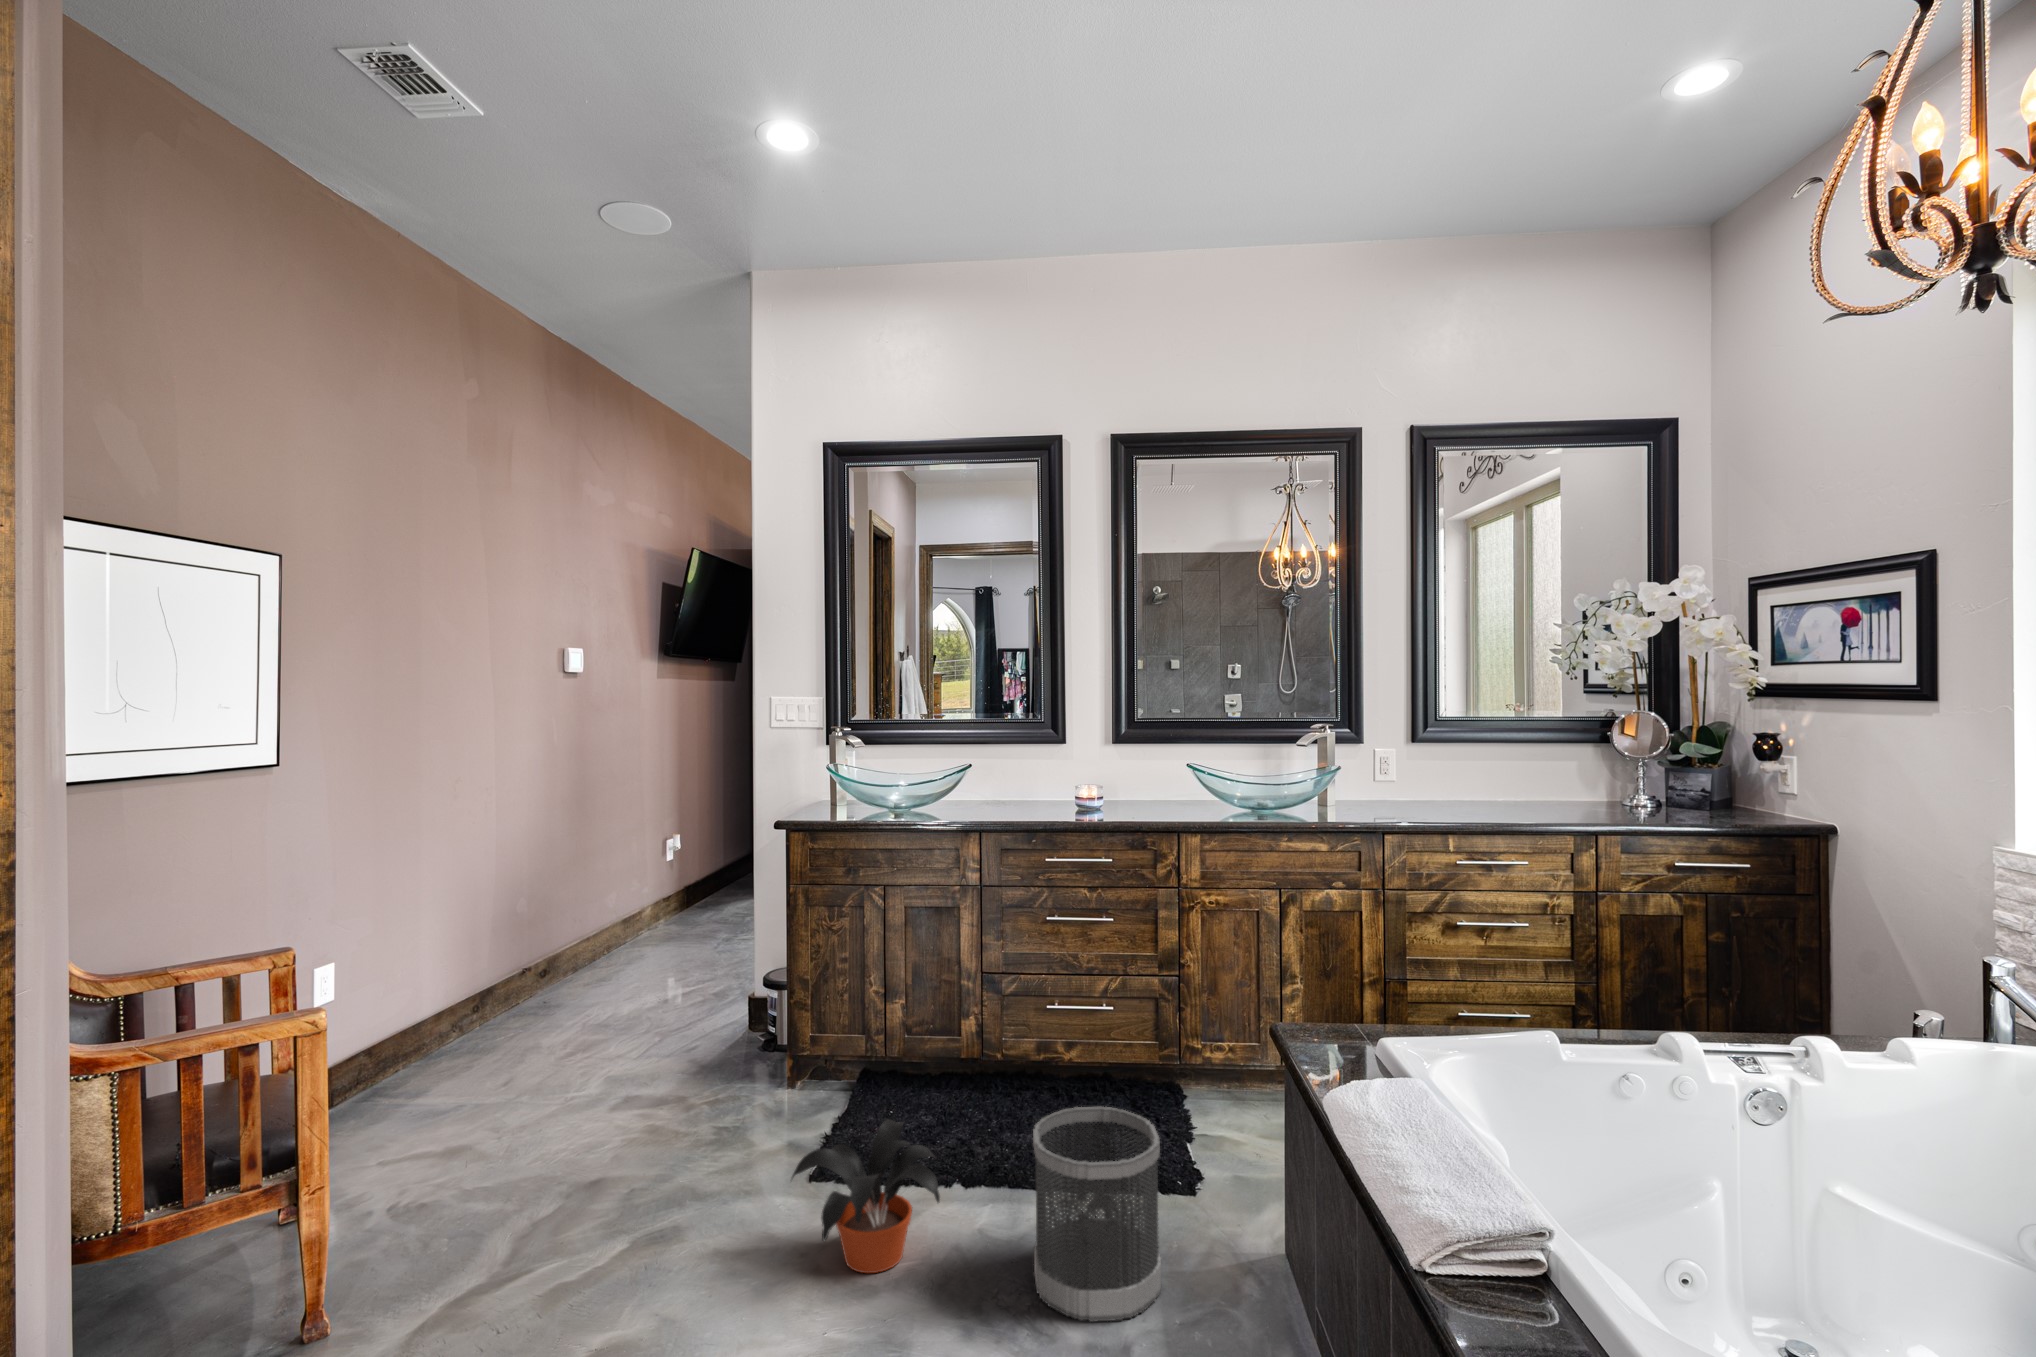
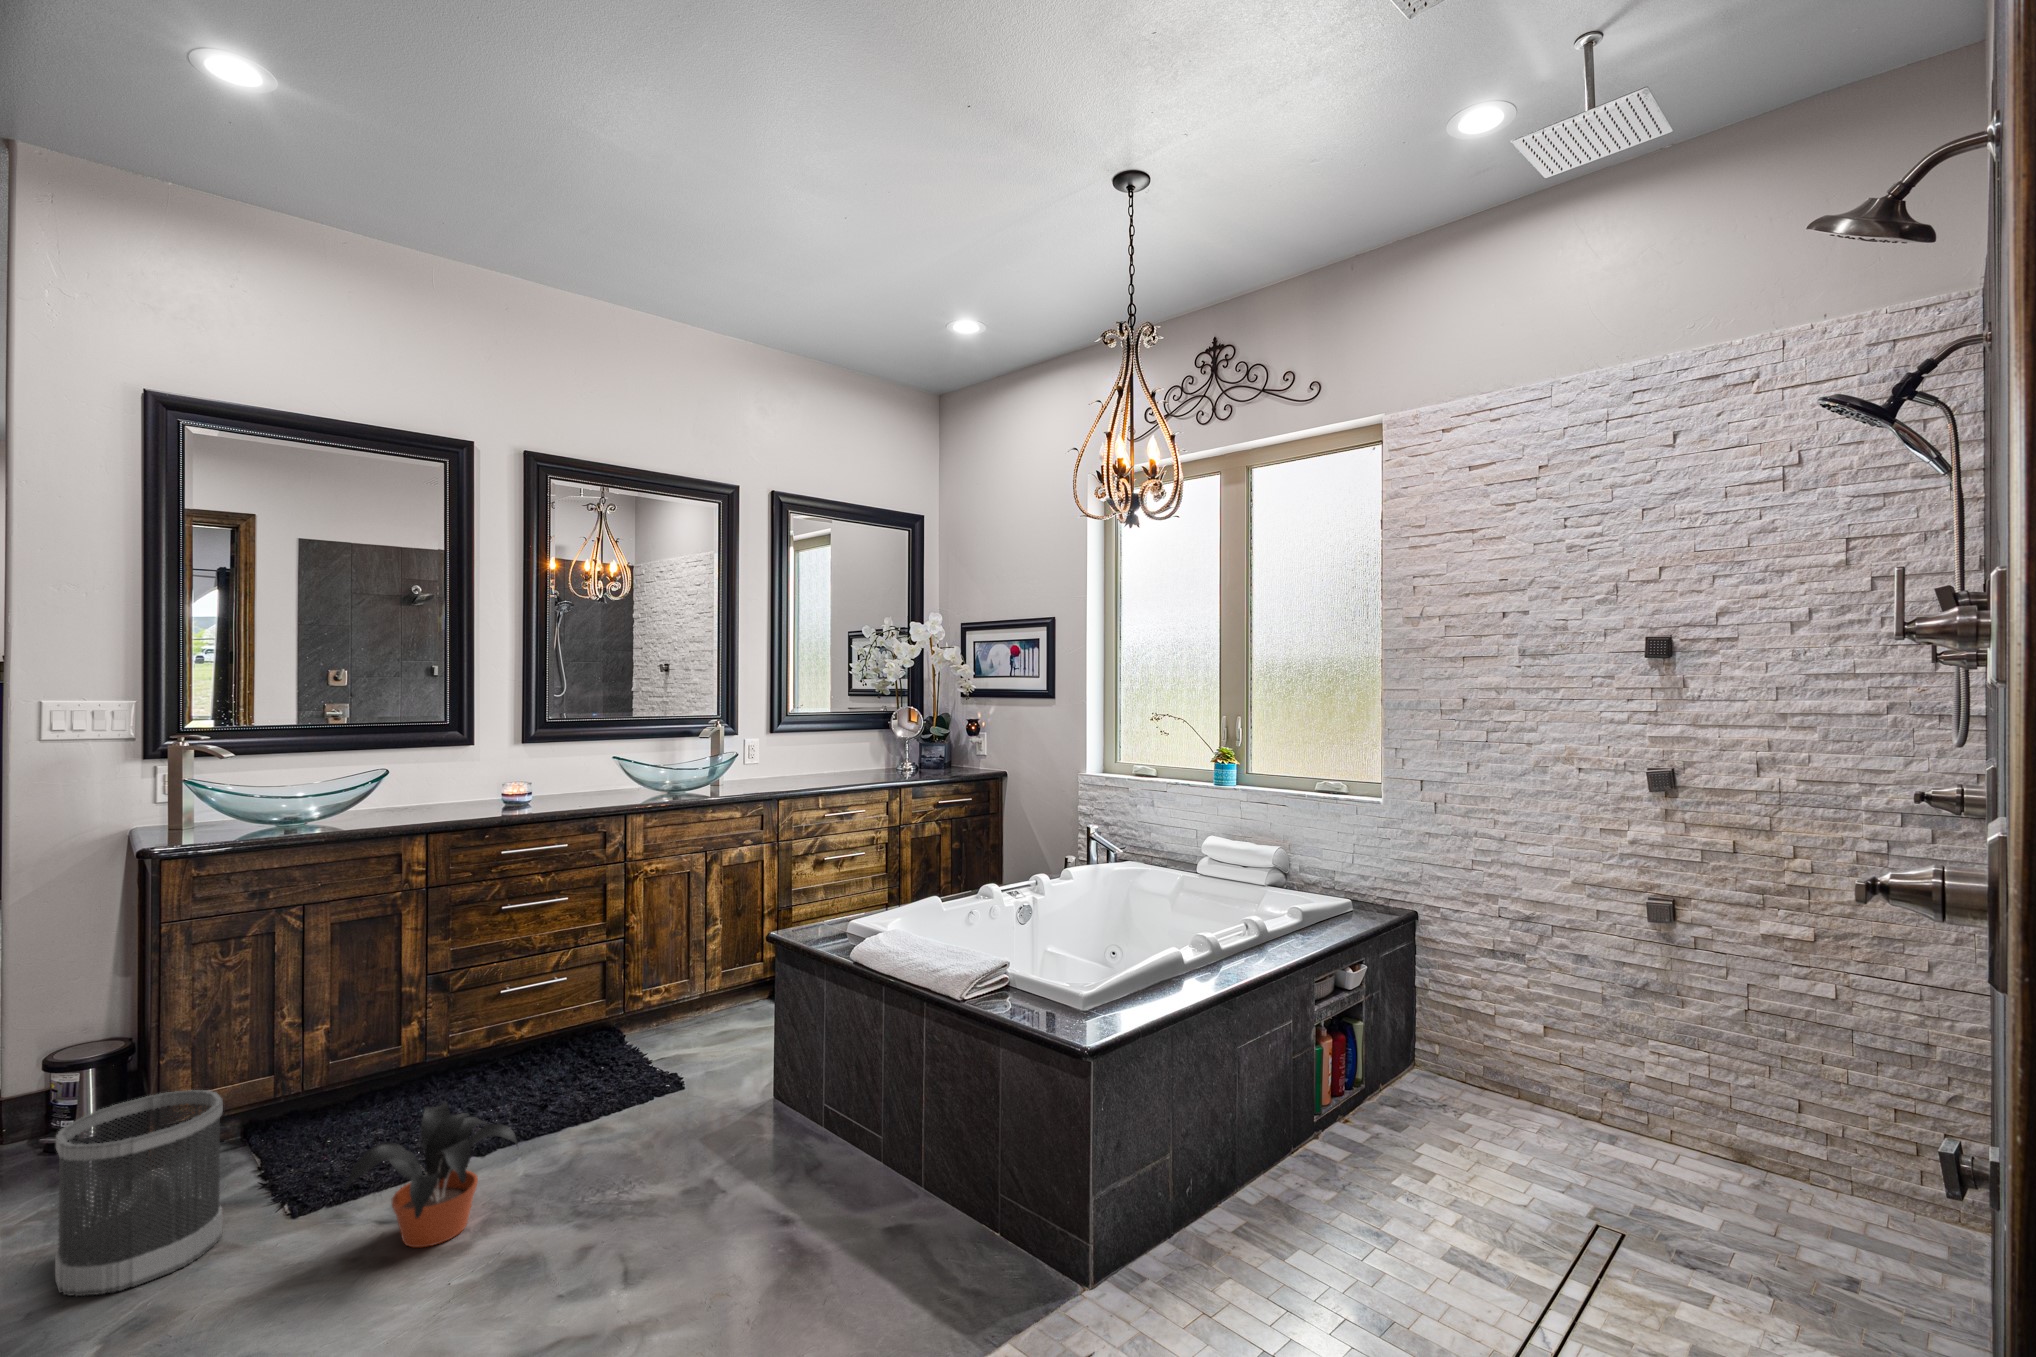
wastebasket: present [1033,1107,1161,1322] -> present [55,1090,223,1296]

